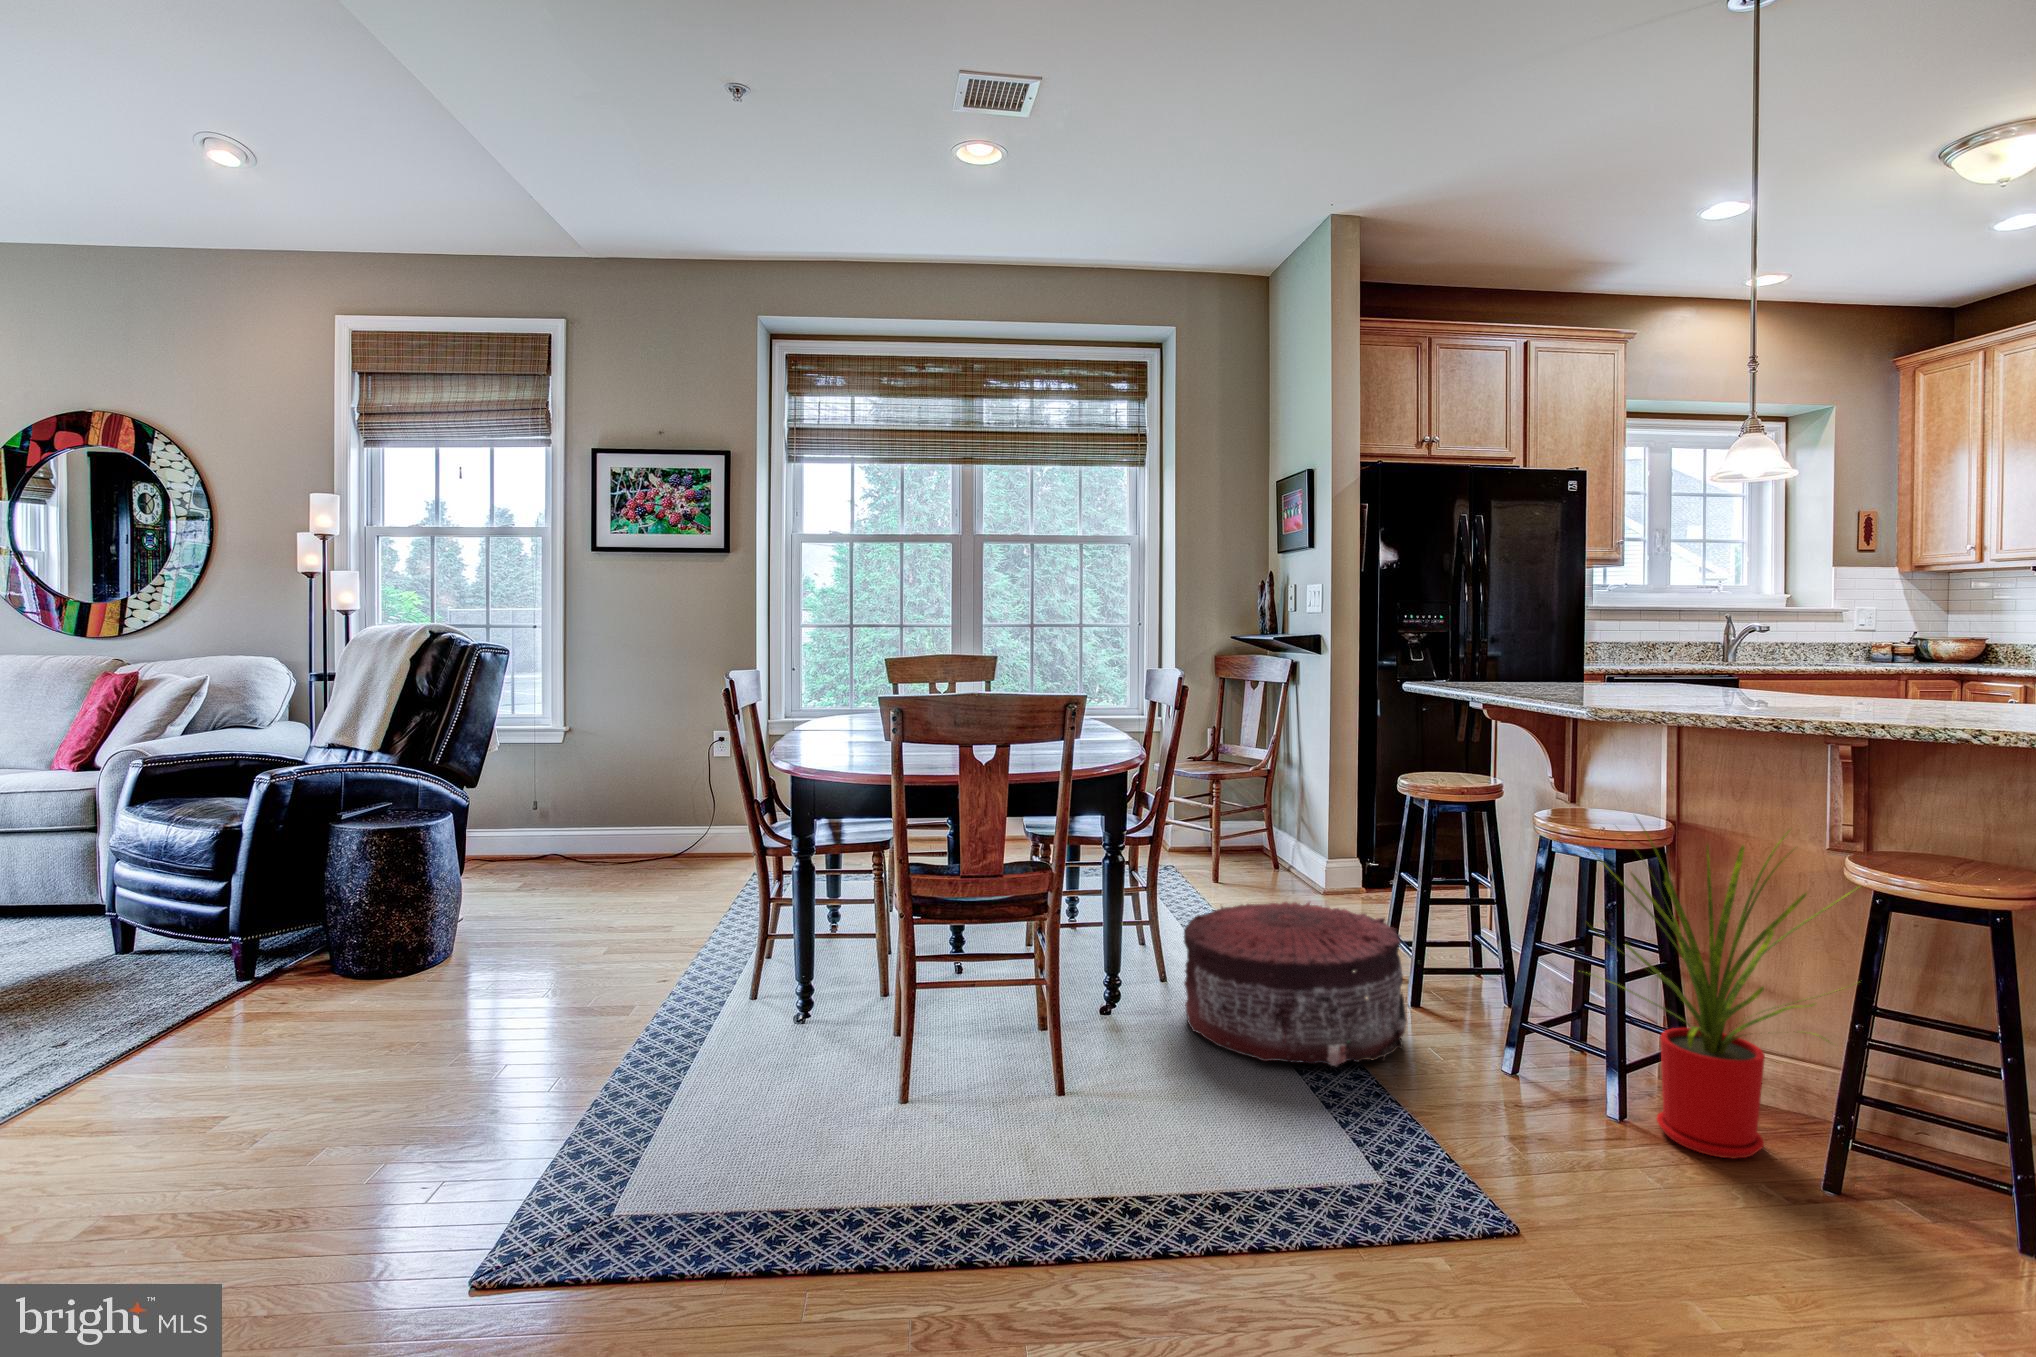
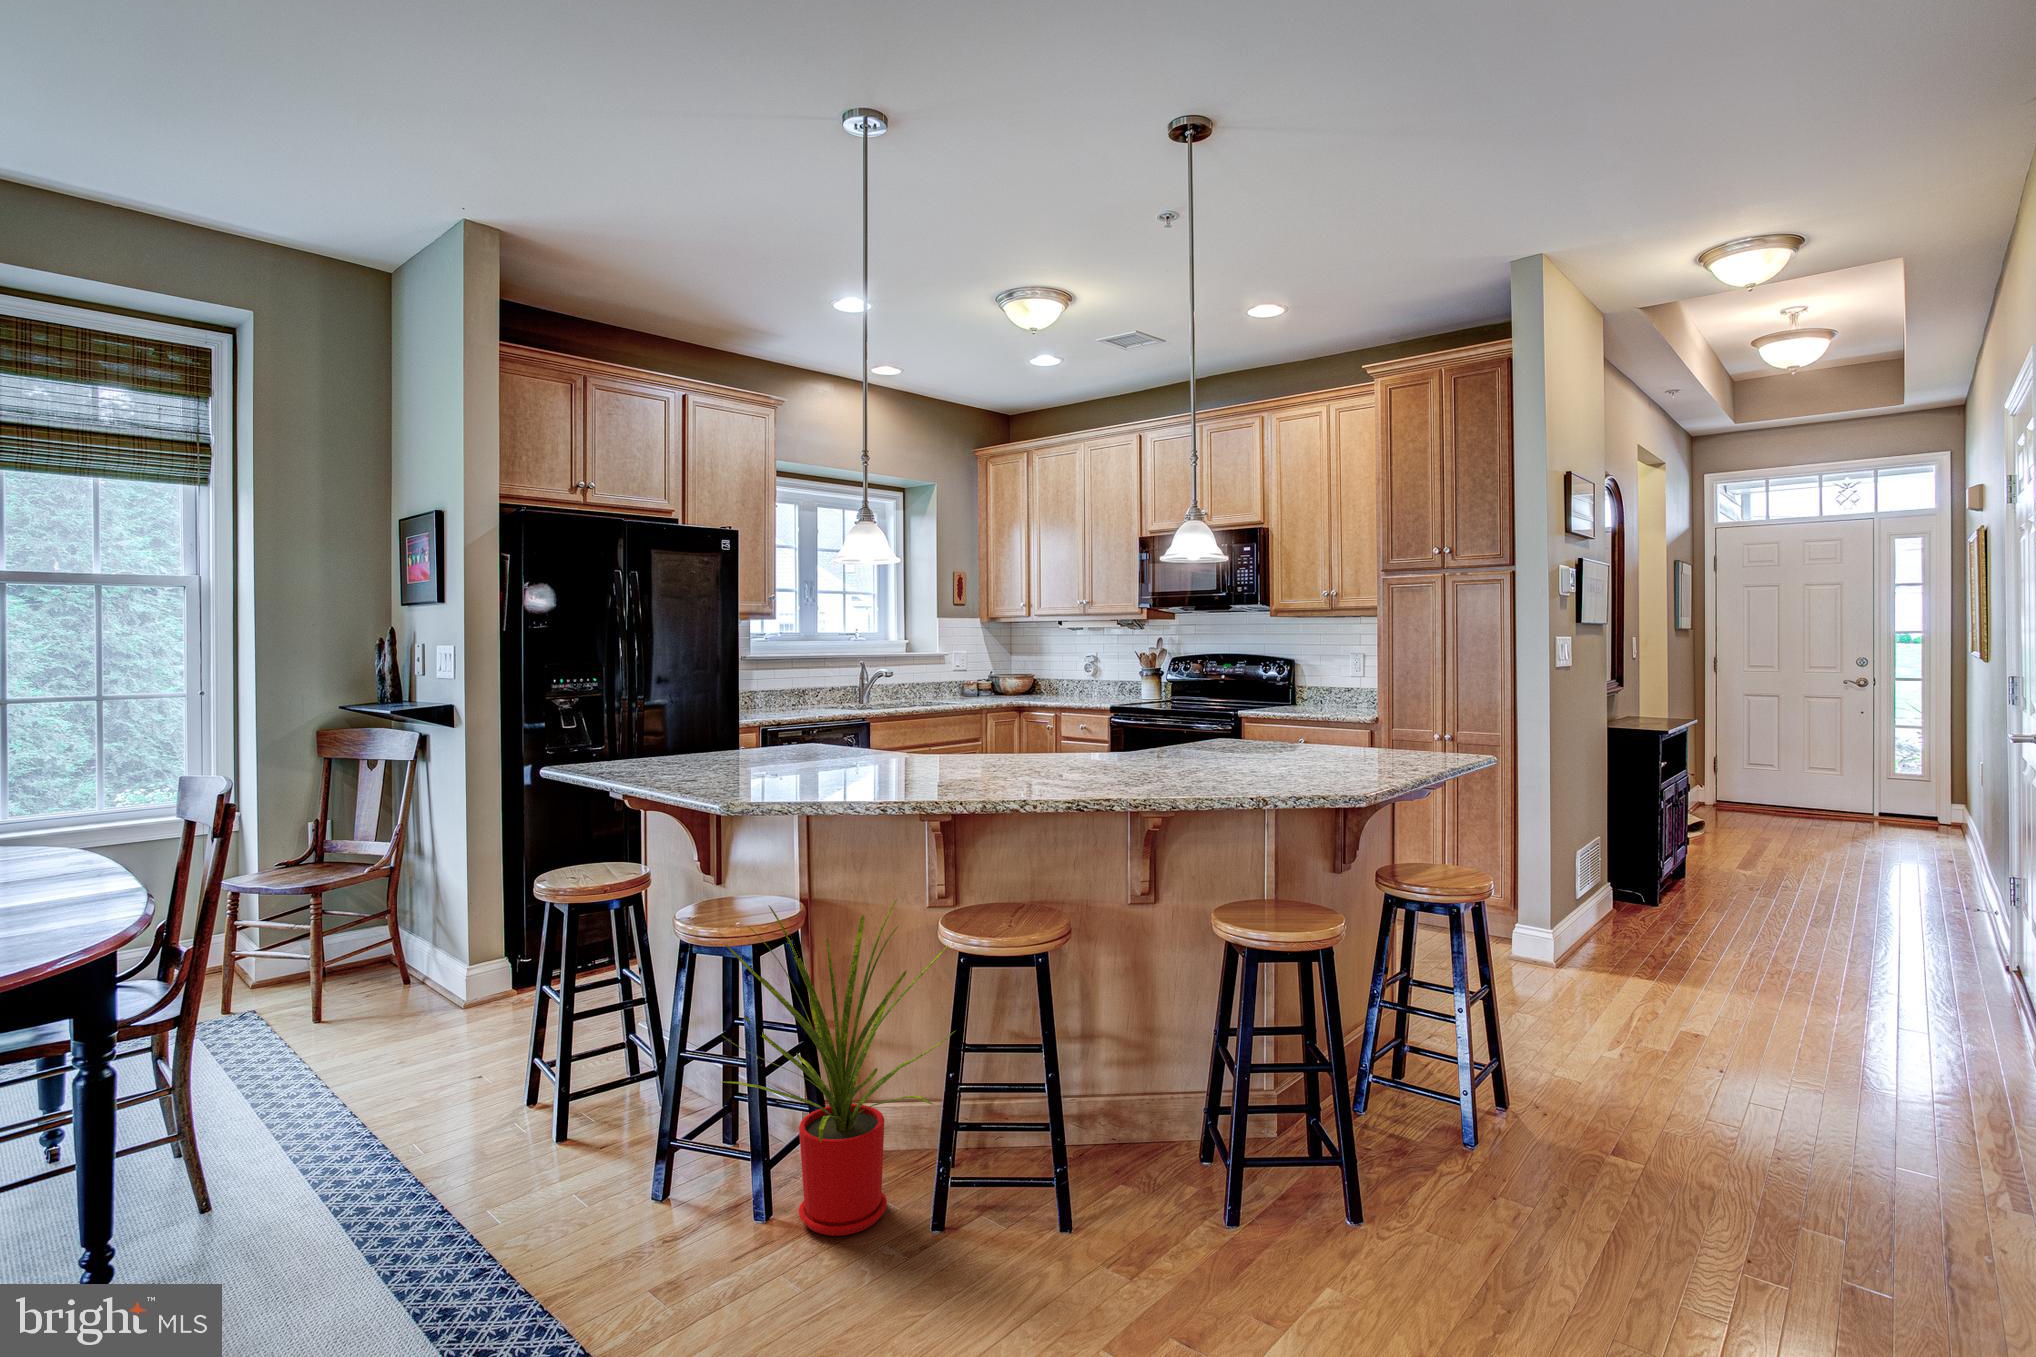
pouf: present [1184,902,1407,1066] -> none [216,1054,543,1310]

